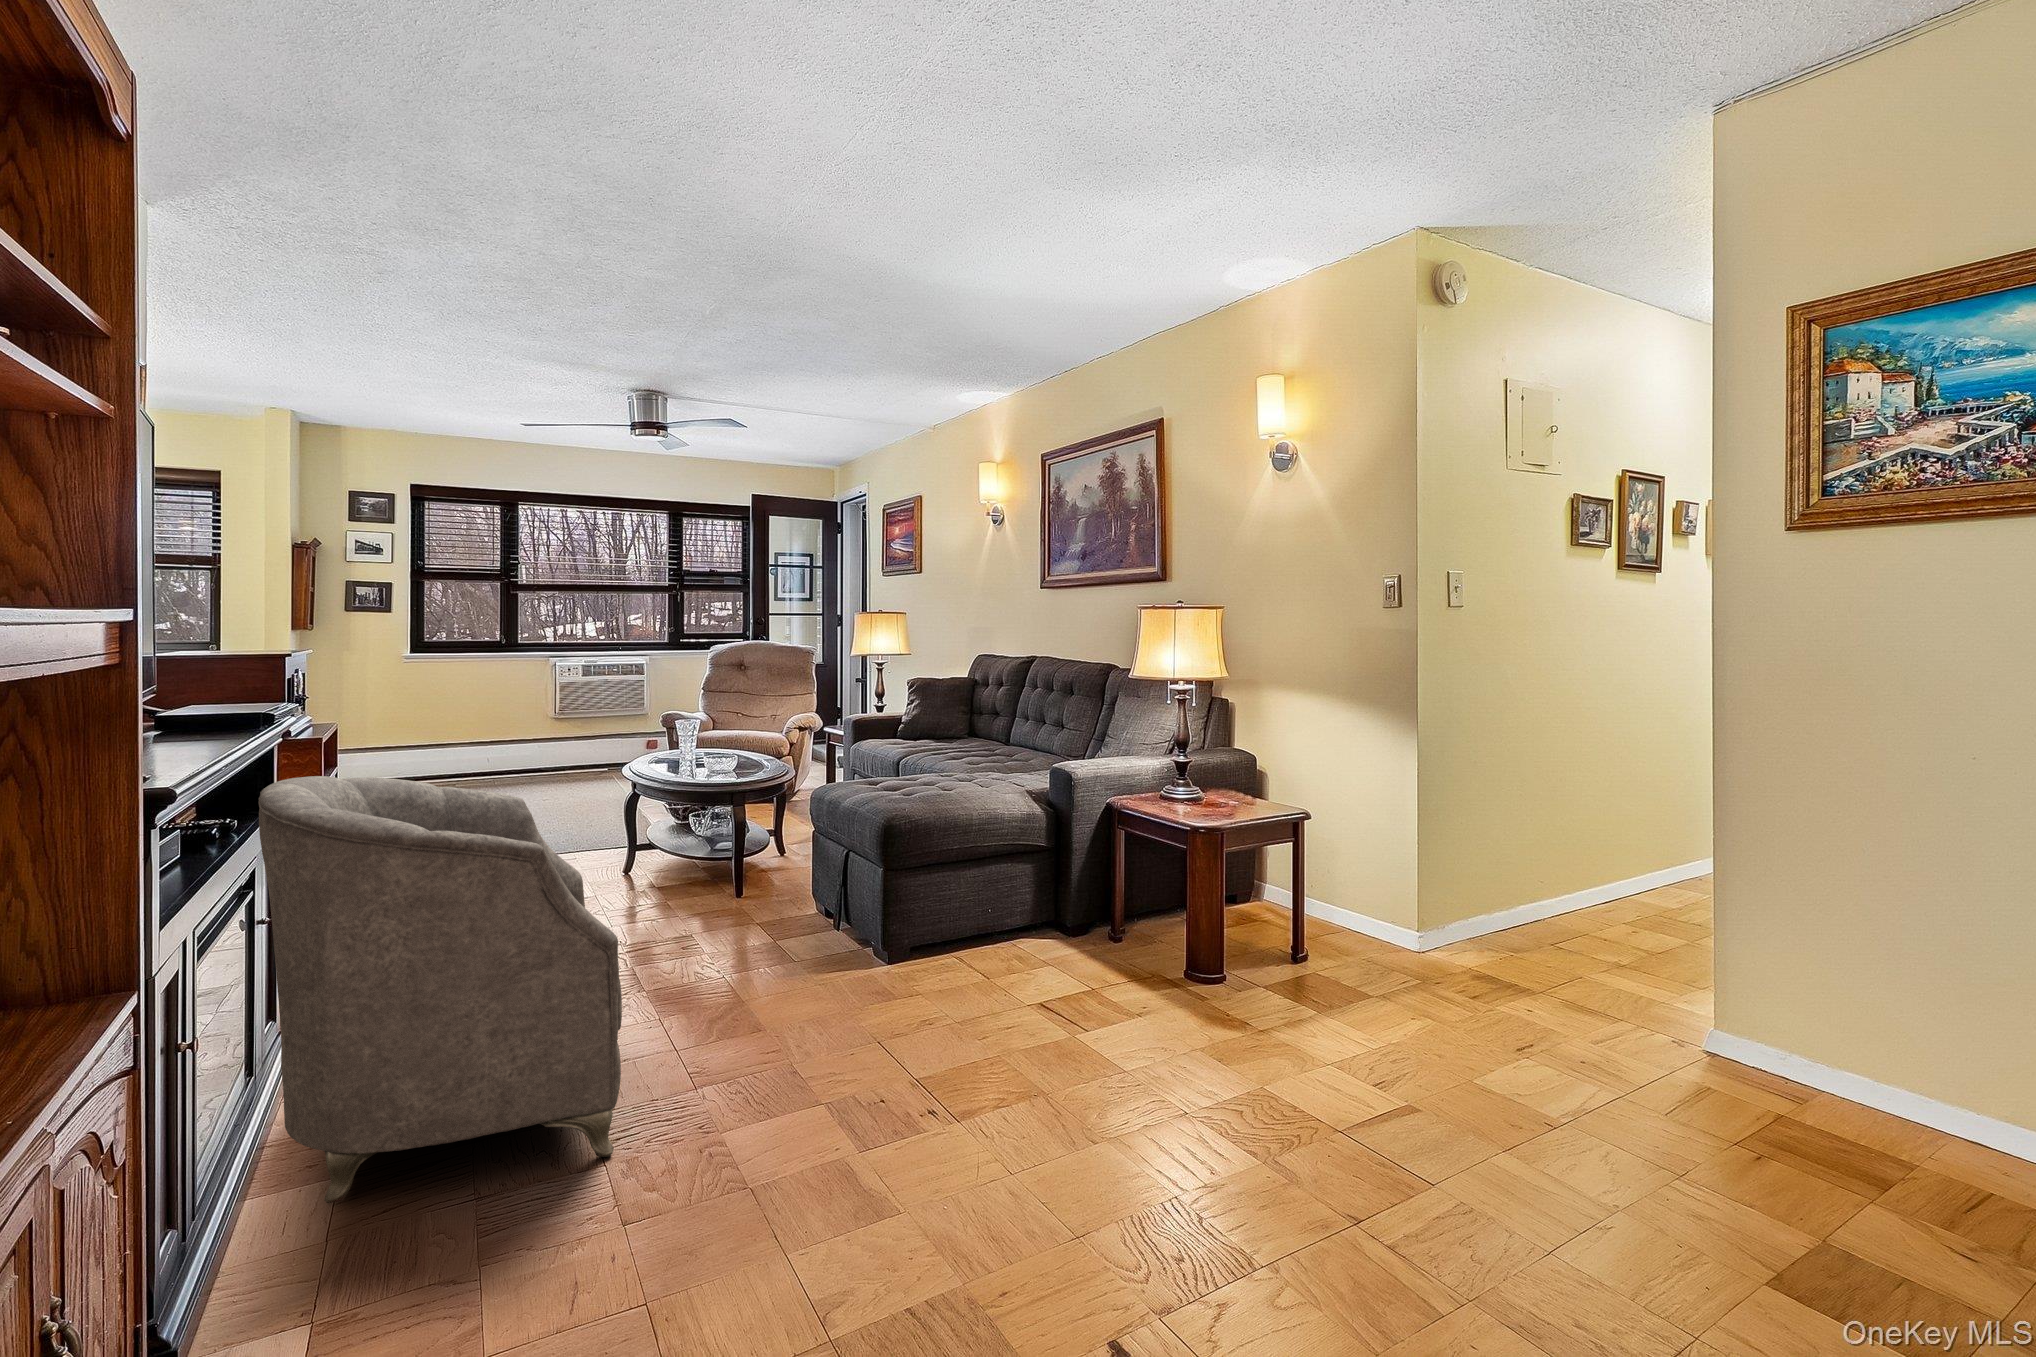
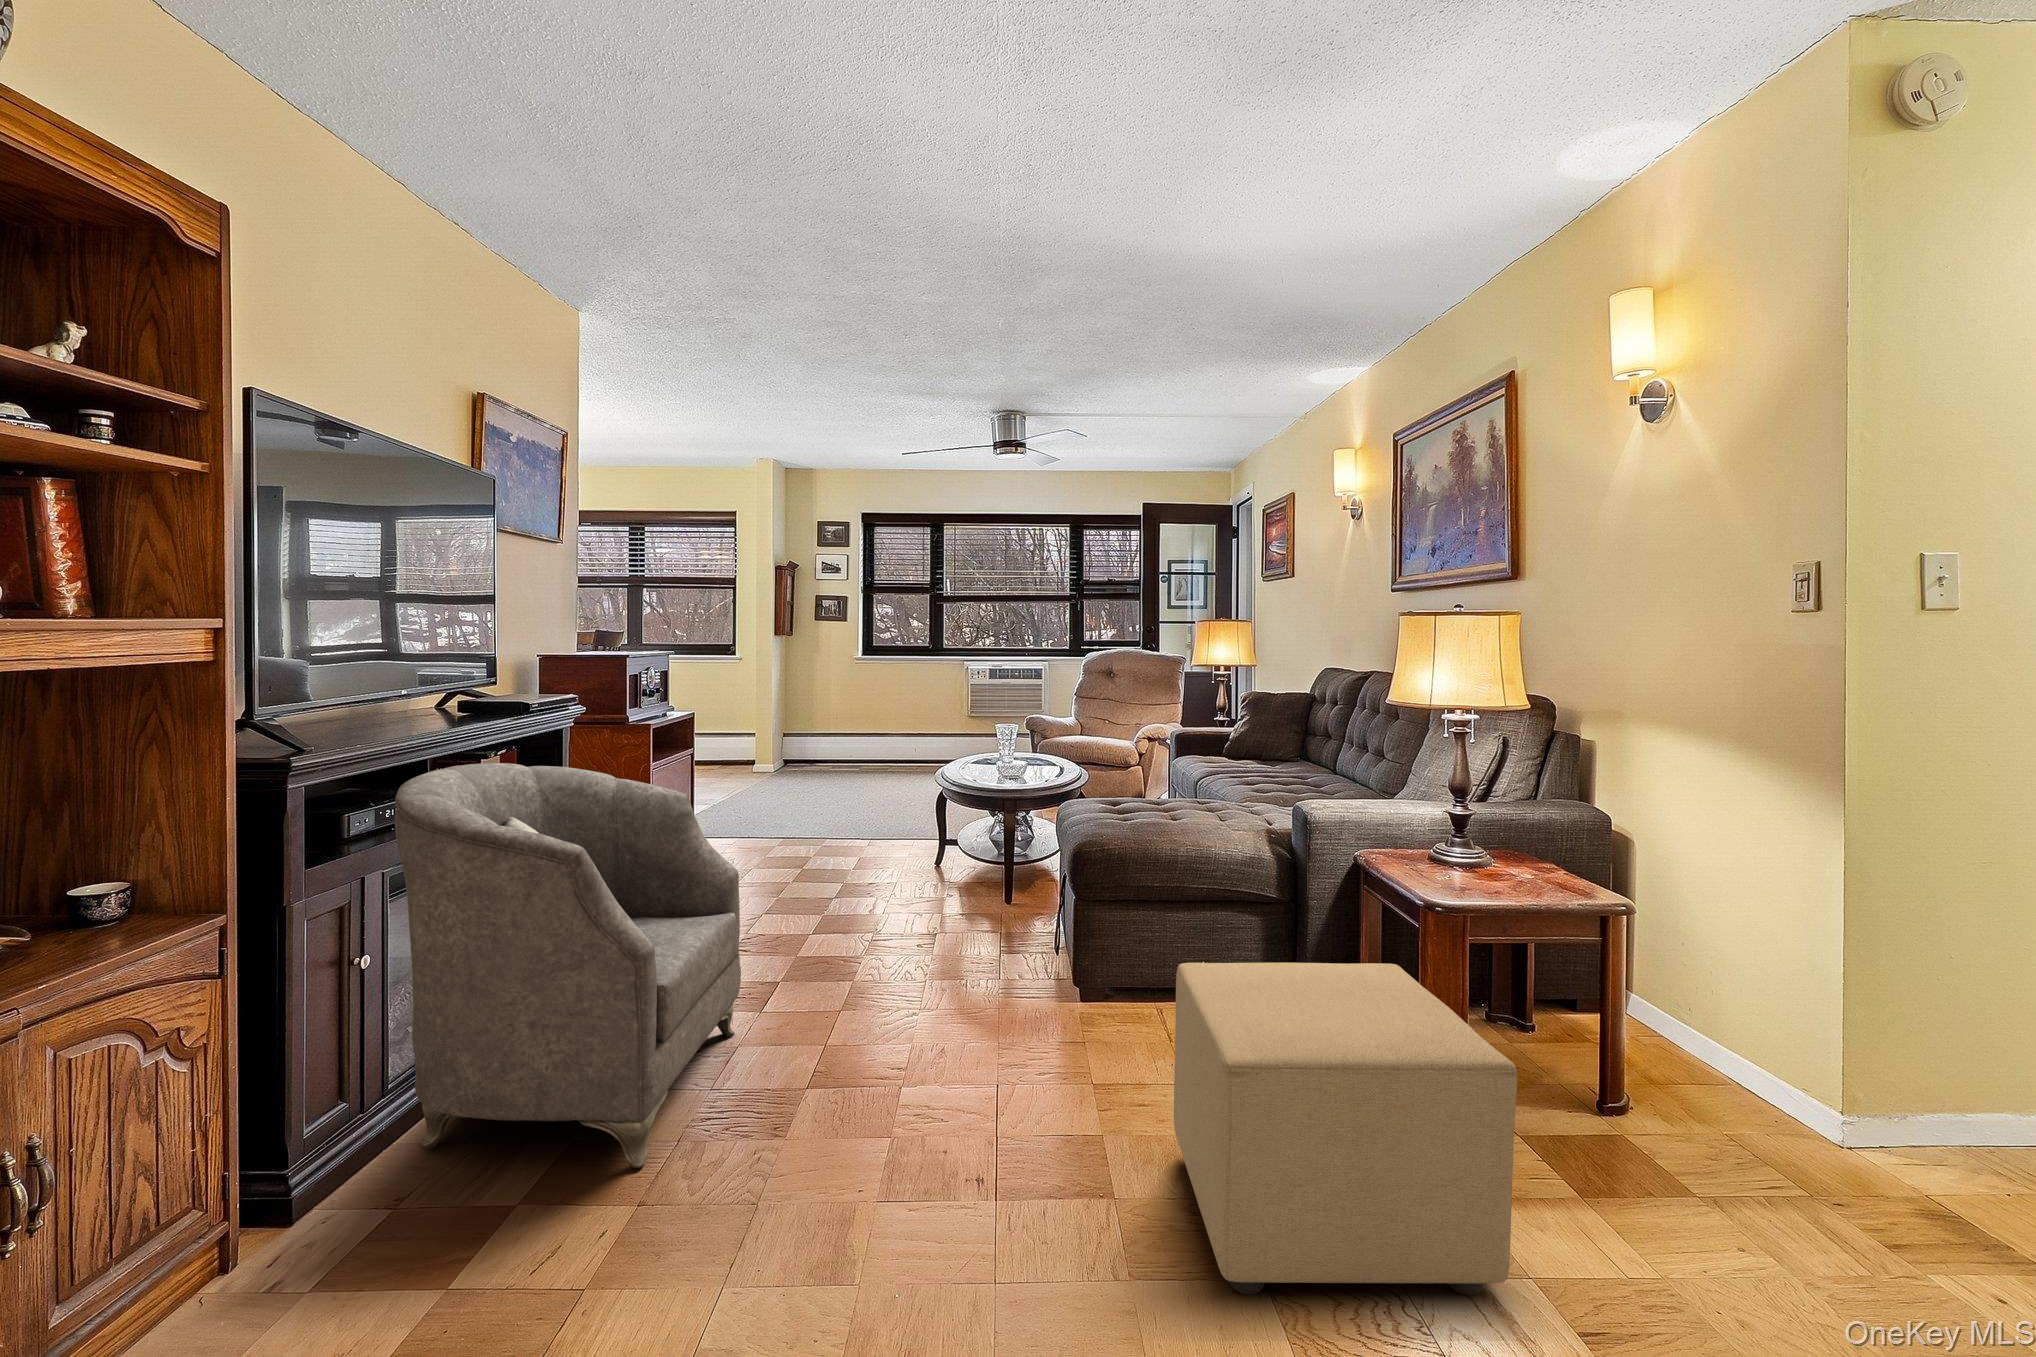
ottoman: none [1053,869,1314,1101] -> present [1174,963,1517,1295]

